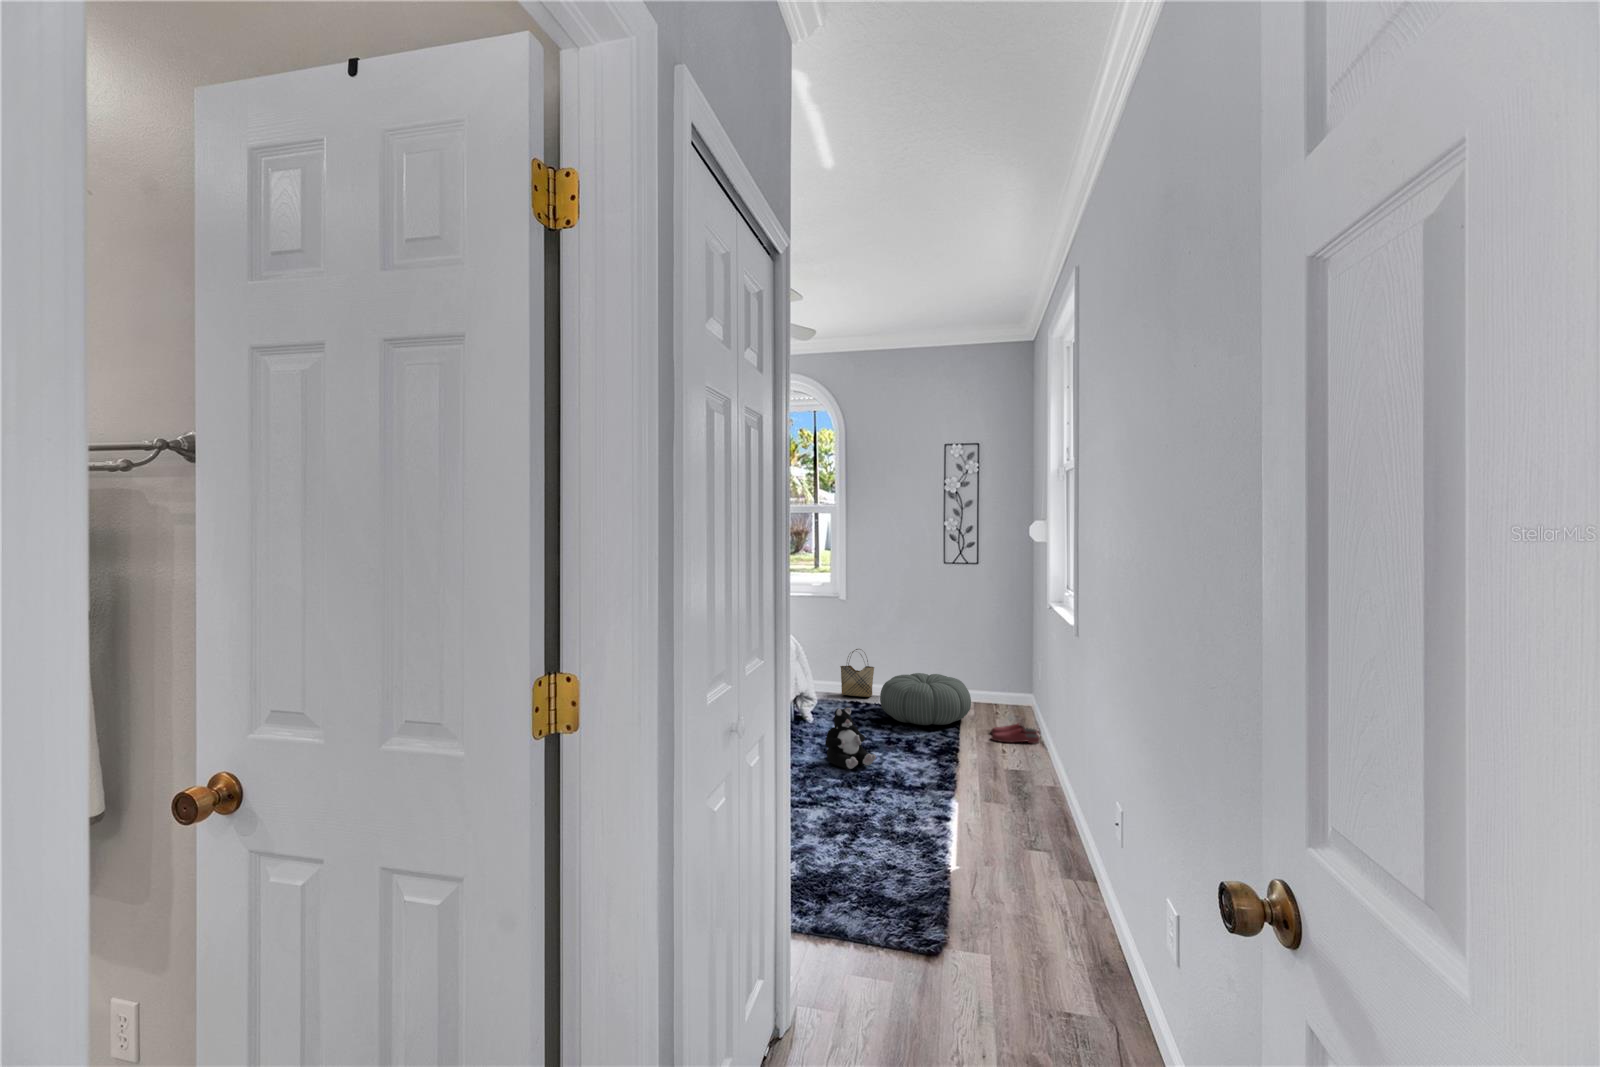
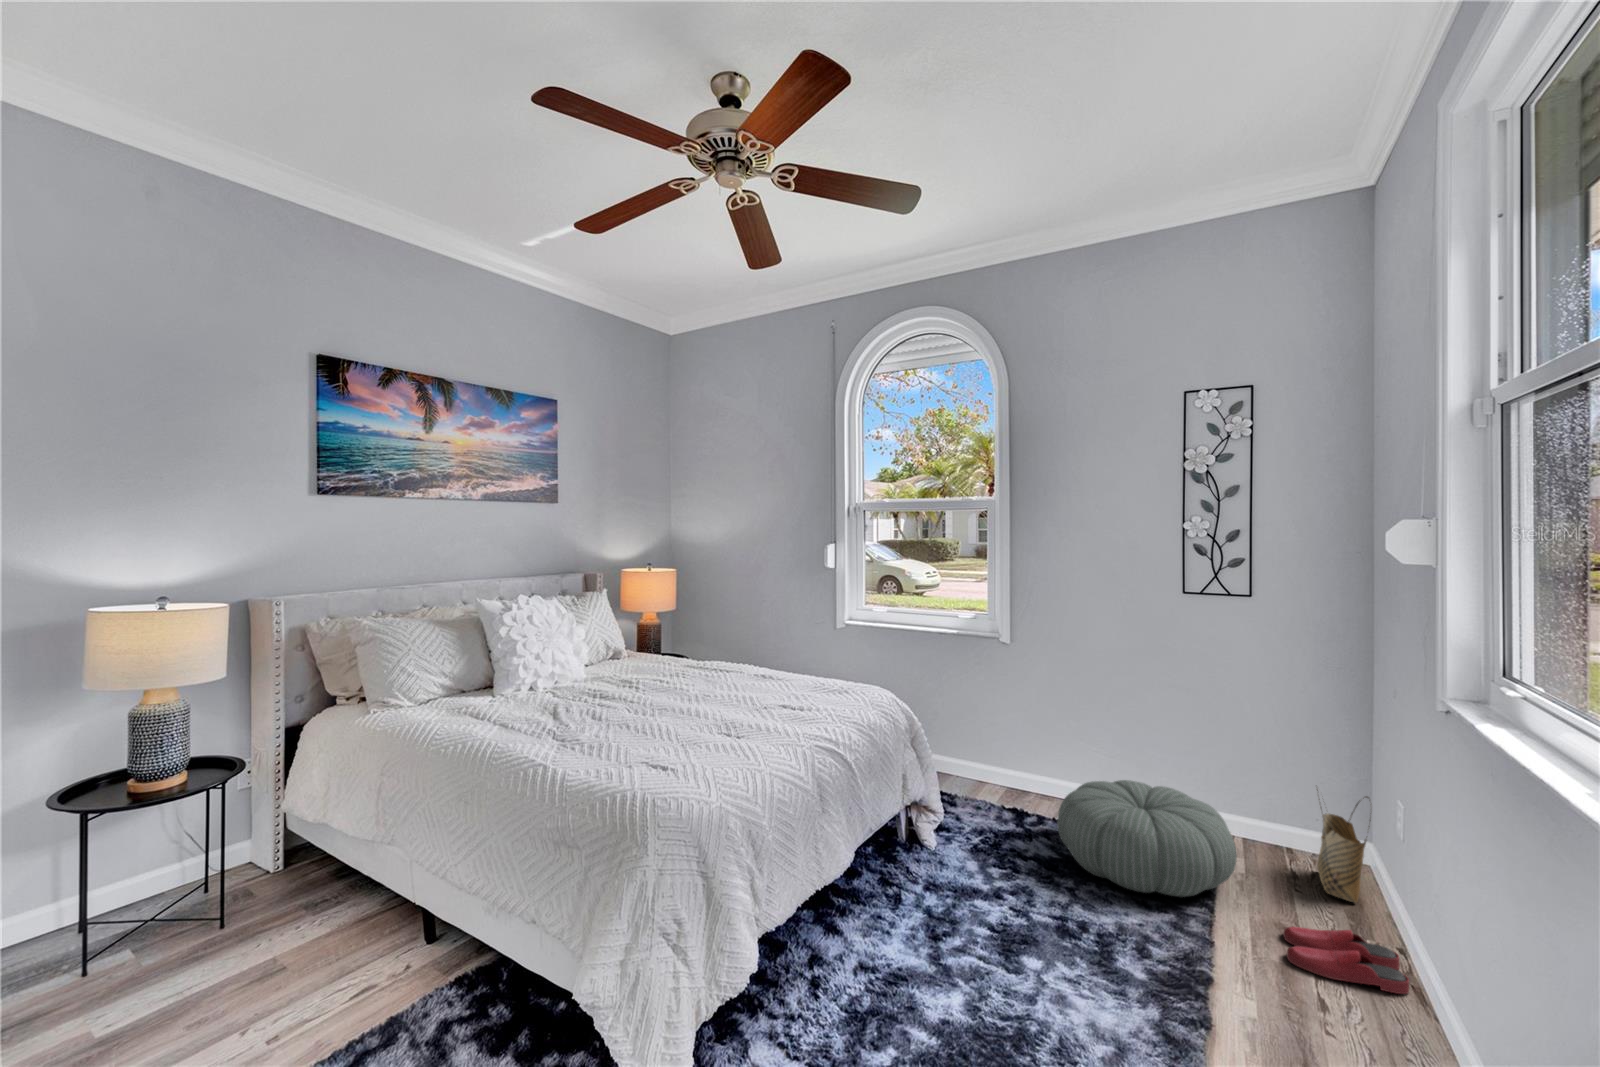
woven basket: present [840,649,874,697] -> present [1316,789,1371,903]
plush toy: present [825,707,876,769] -> none [920,868,1020,1011]

